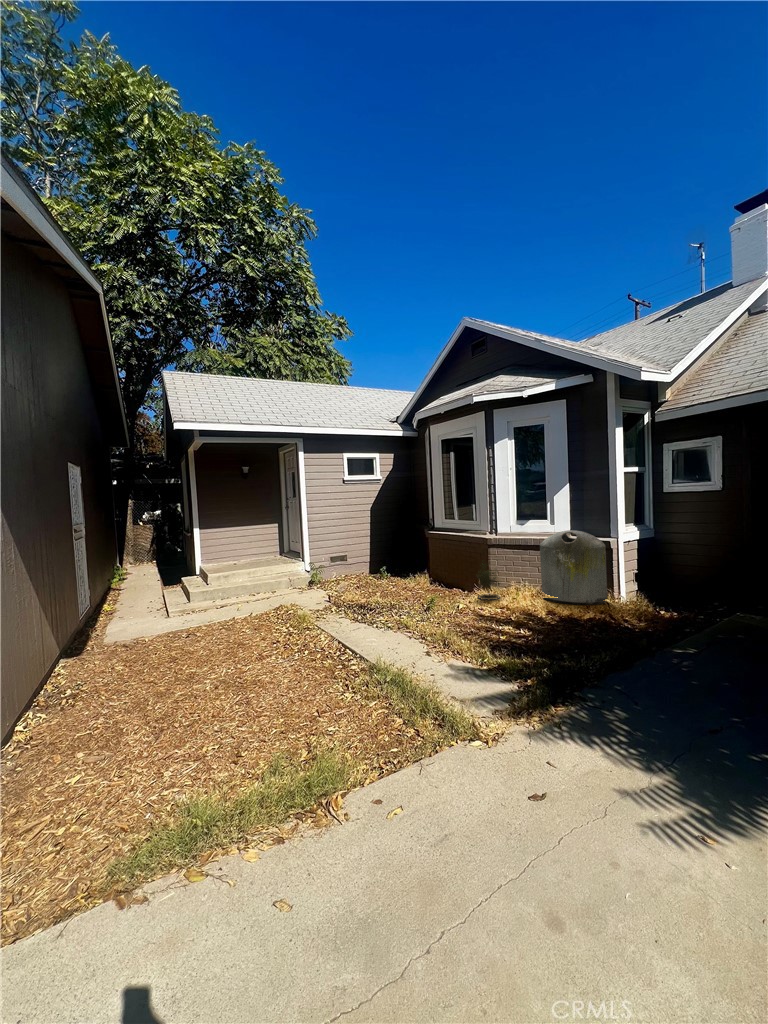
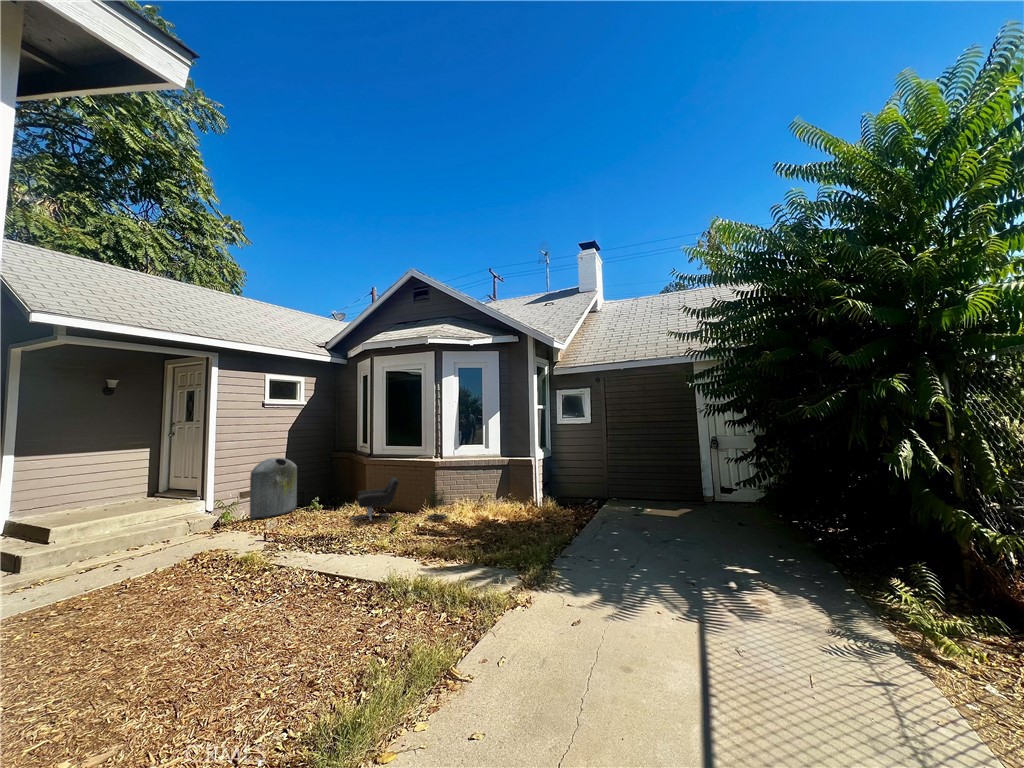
trash can: present [540,530,607,605] -> present [250,458,297,520]
lounge chair: none [409,551,454,594] -> present [358,477,399,521]

